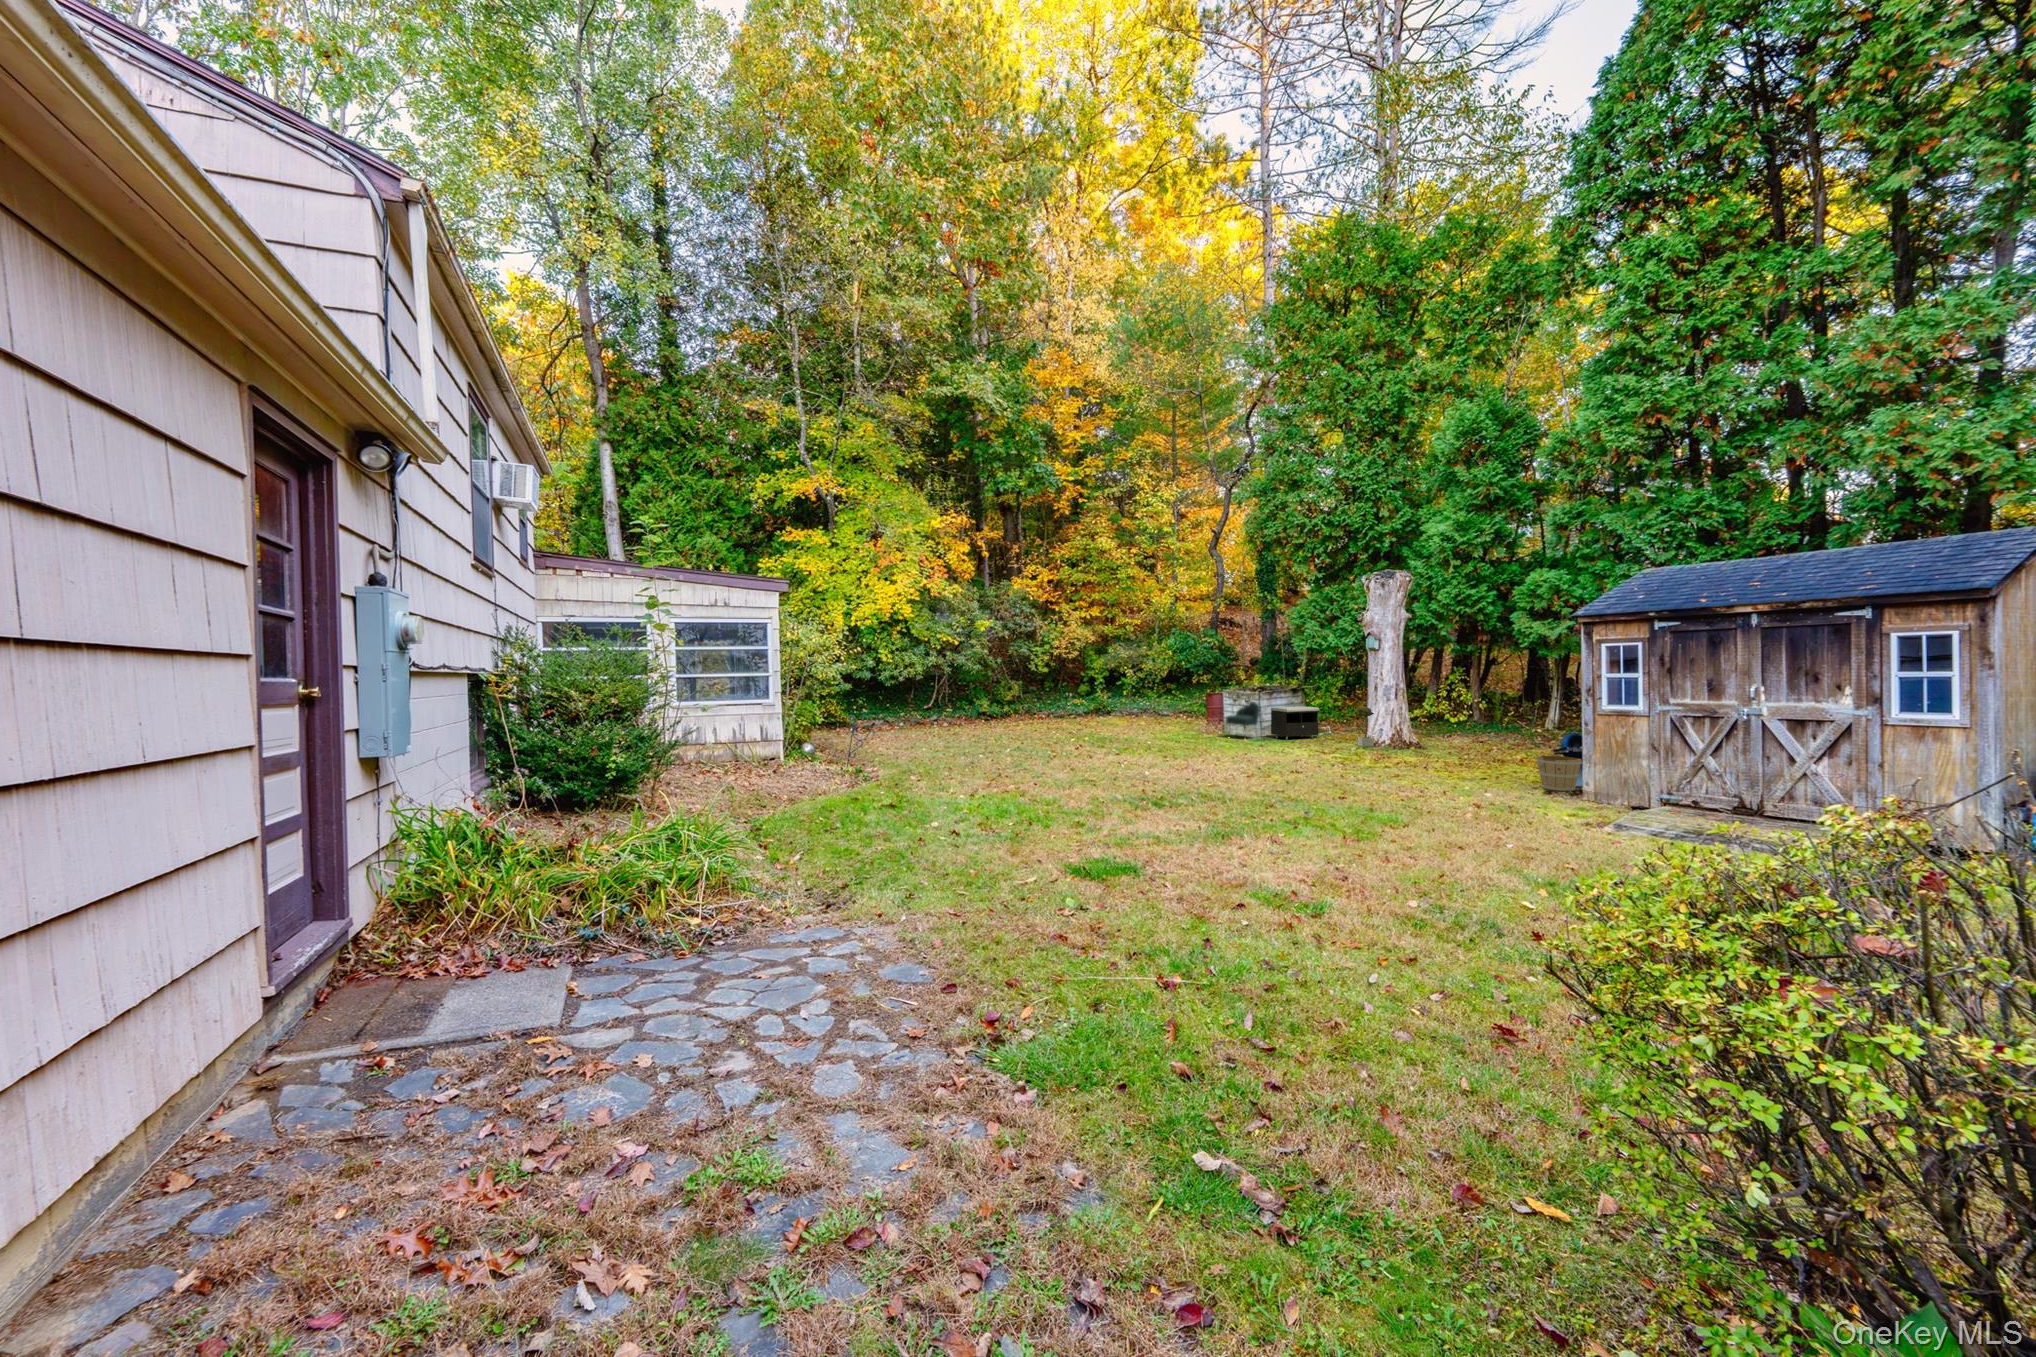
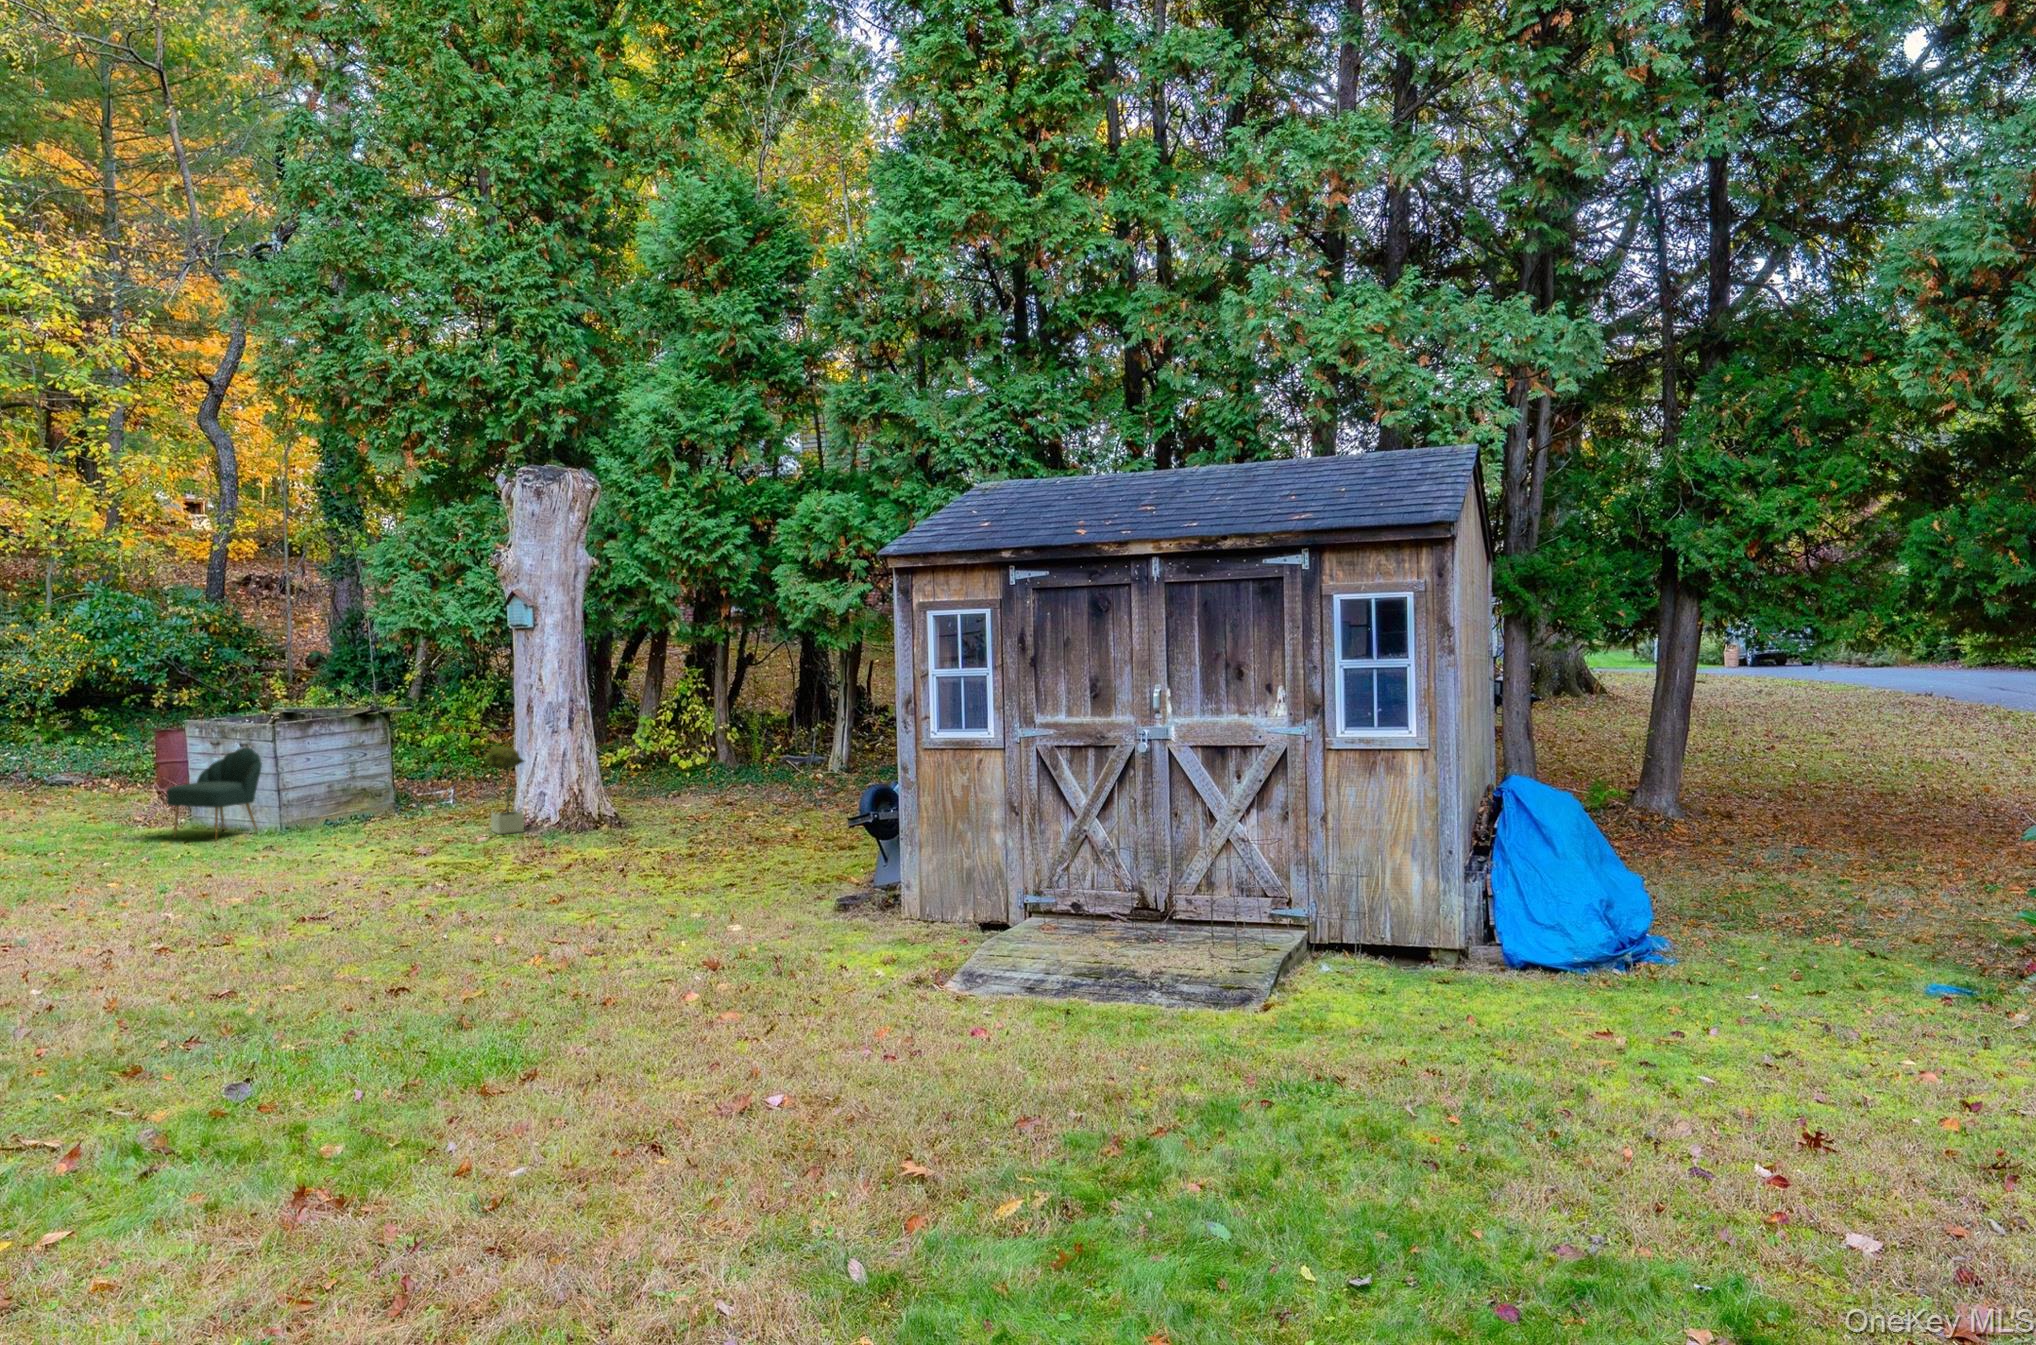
storage bench: present [1271,706,1319,739] -> none [294,751,414,830]
wooden bucket: present [1536,755,1582,791] -> none [820,834,898,911]

